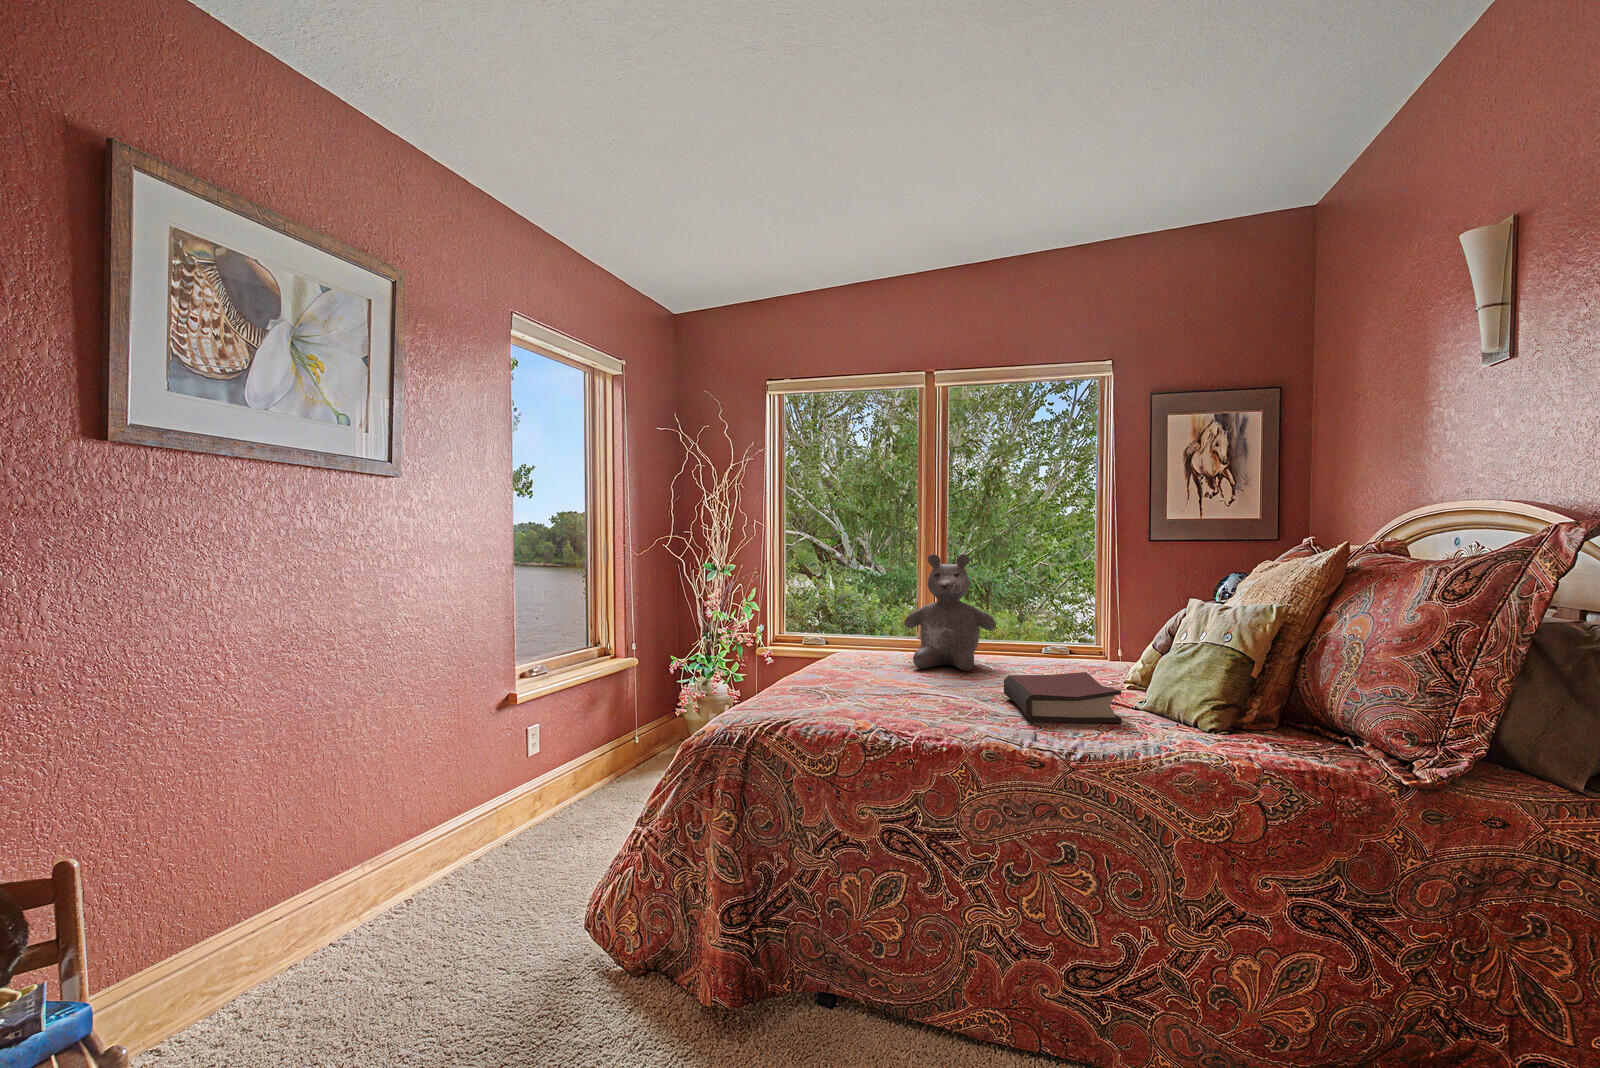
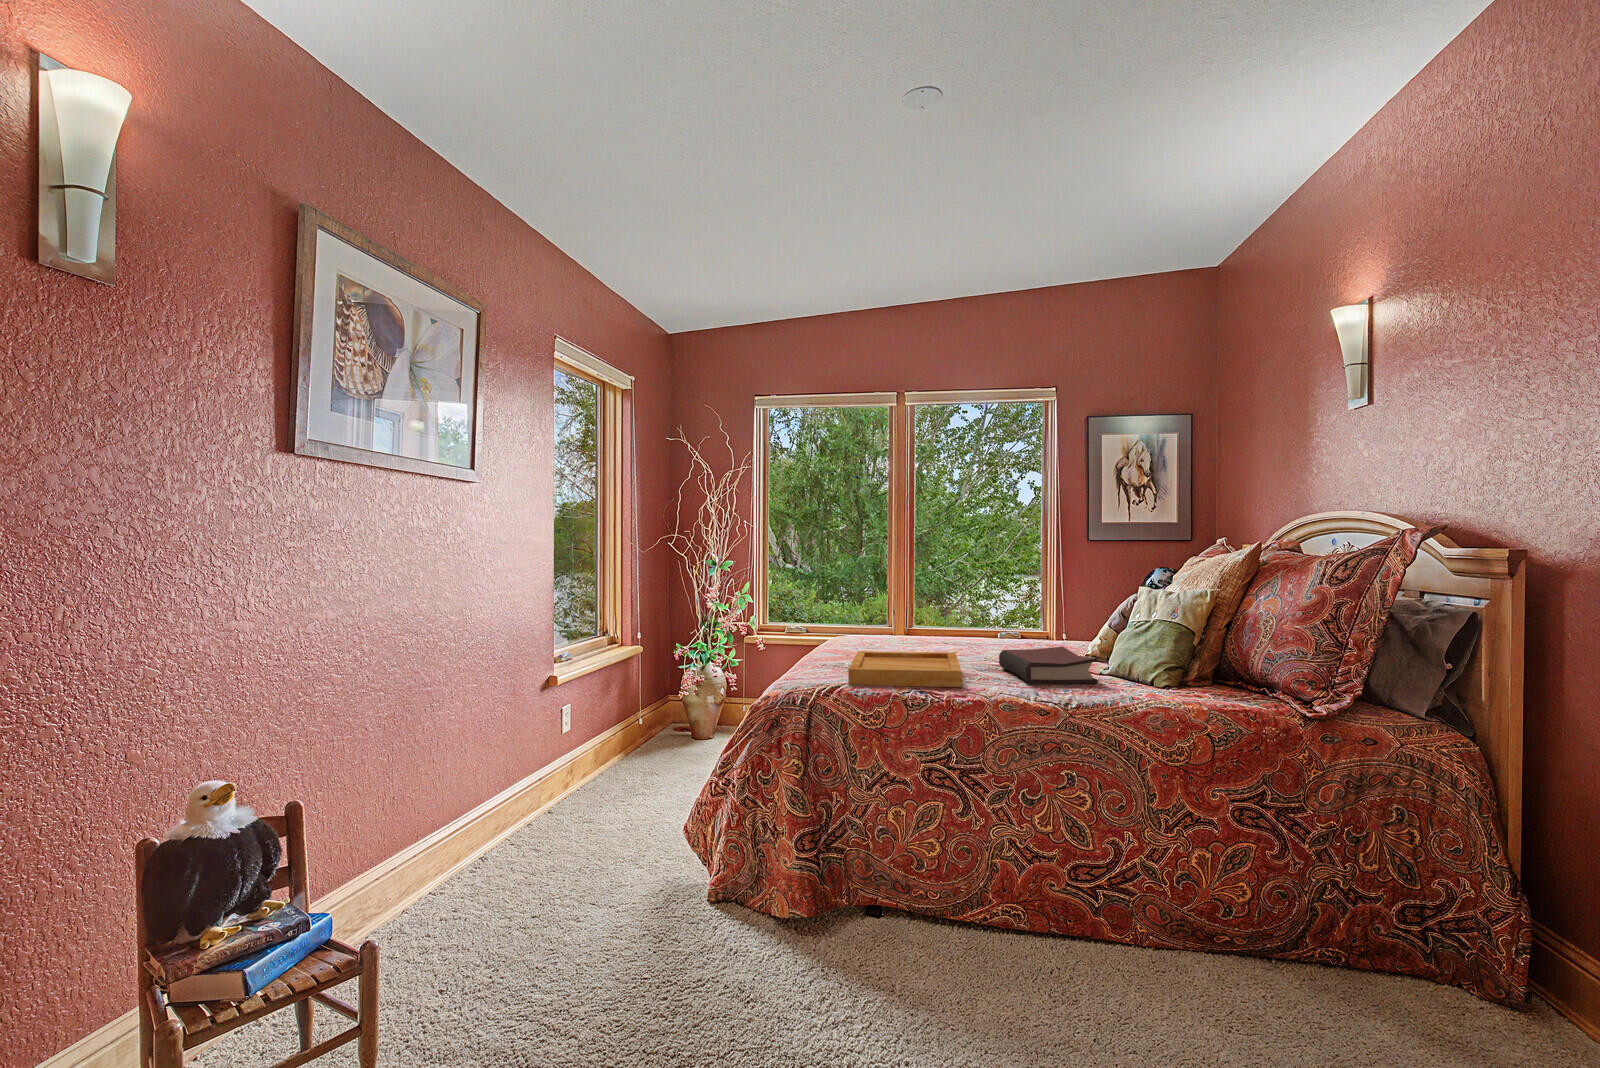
teddy bear: present [904,554,996,671] -> none [901,553,978,650]
tray: none [799,674,949,725] -> present [848,651,962,687]

